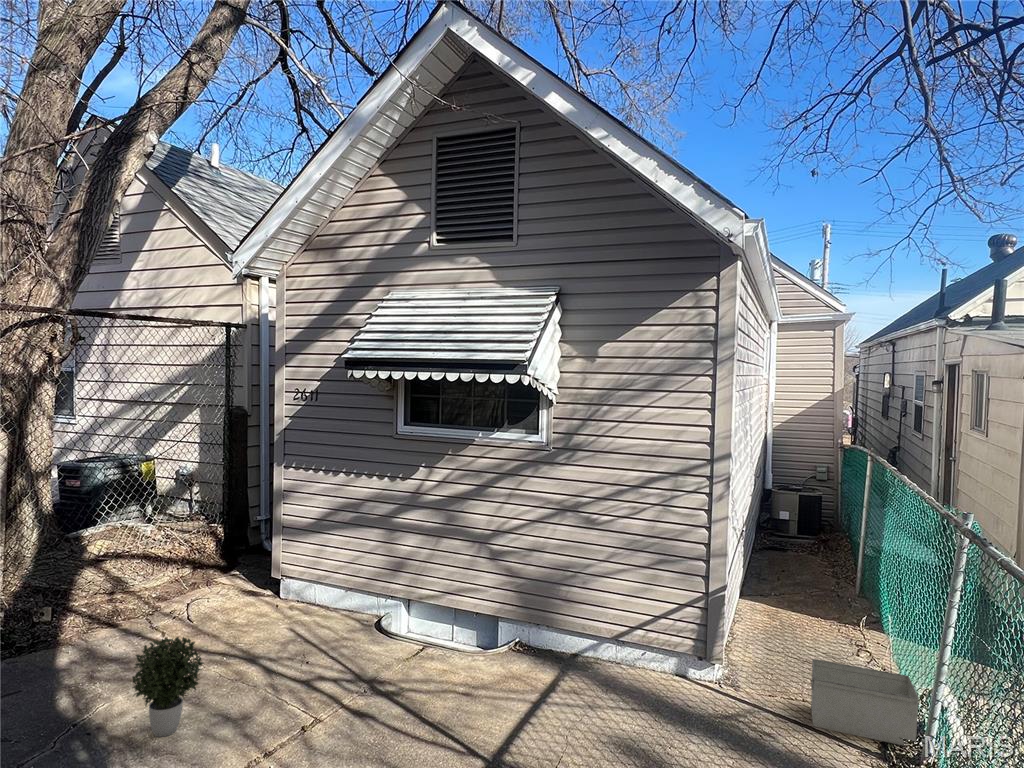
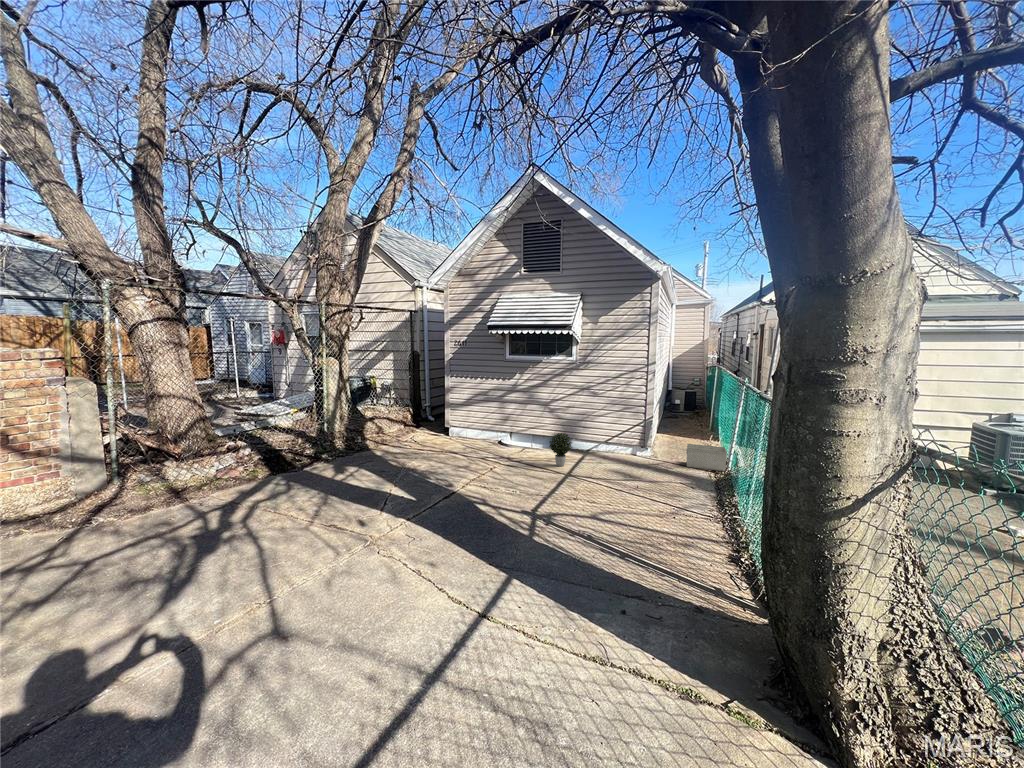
potted plant: present [132,637,203,737] -> present [549,433,572,467]

